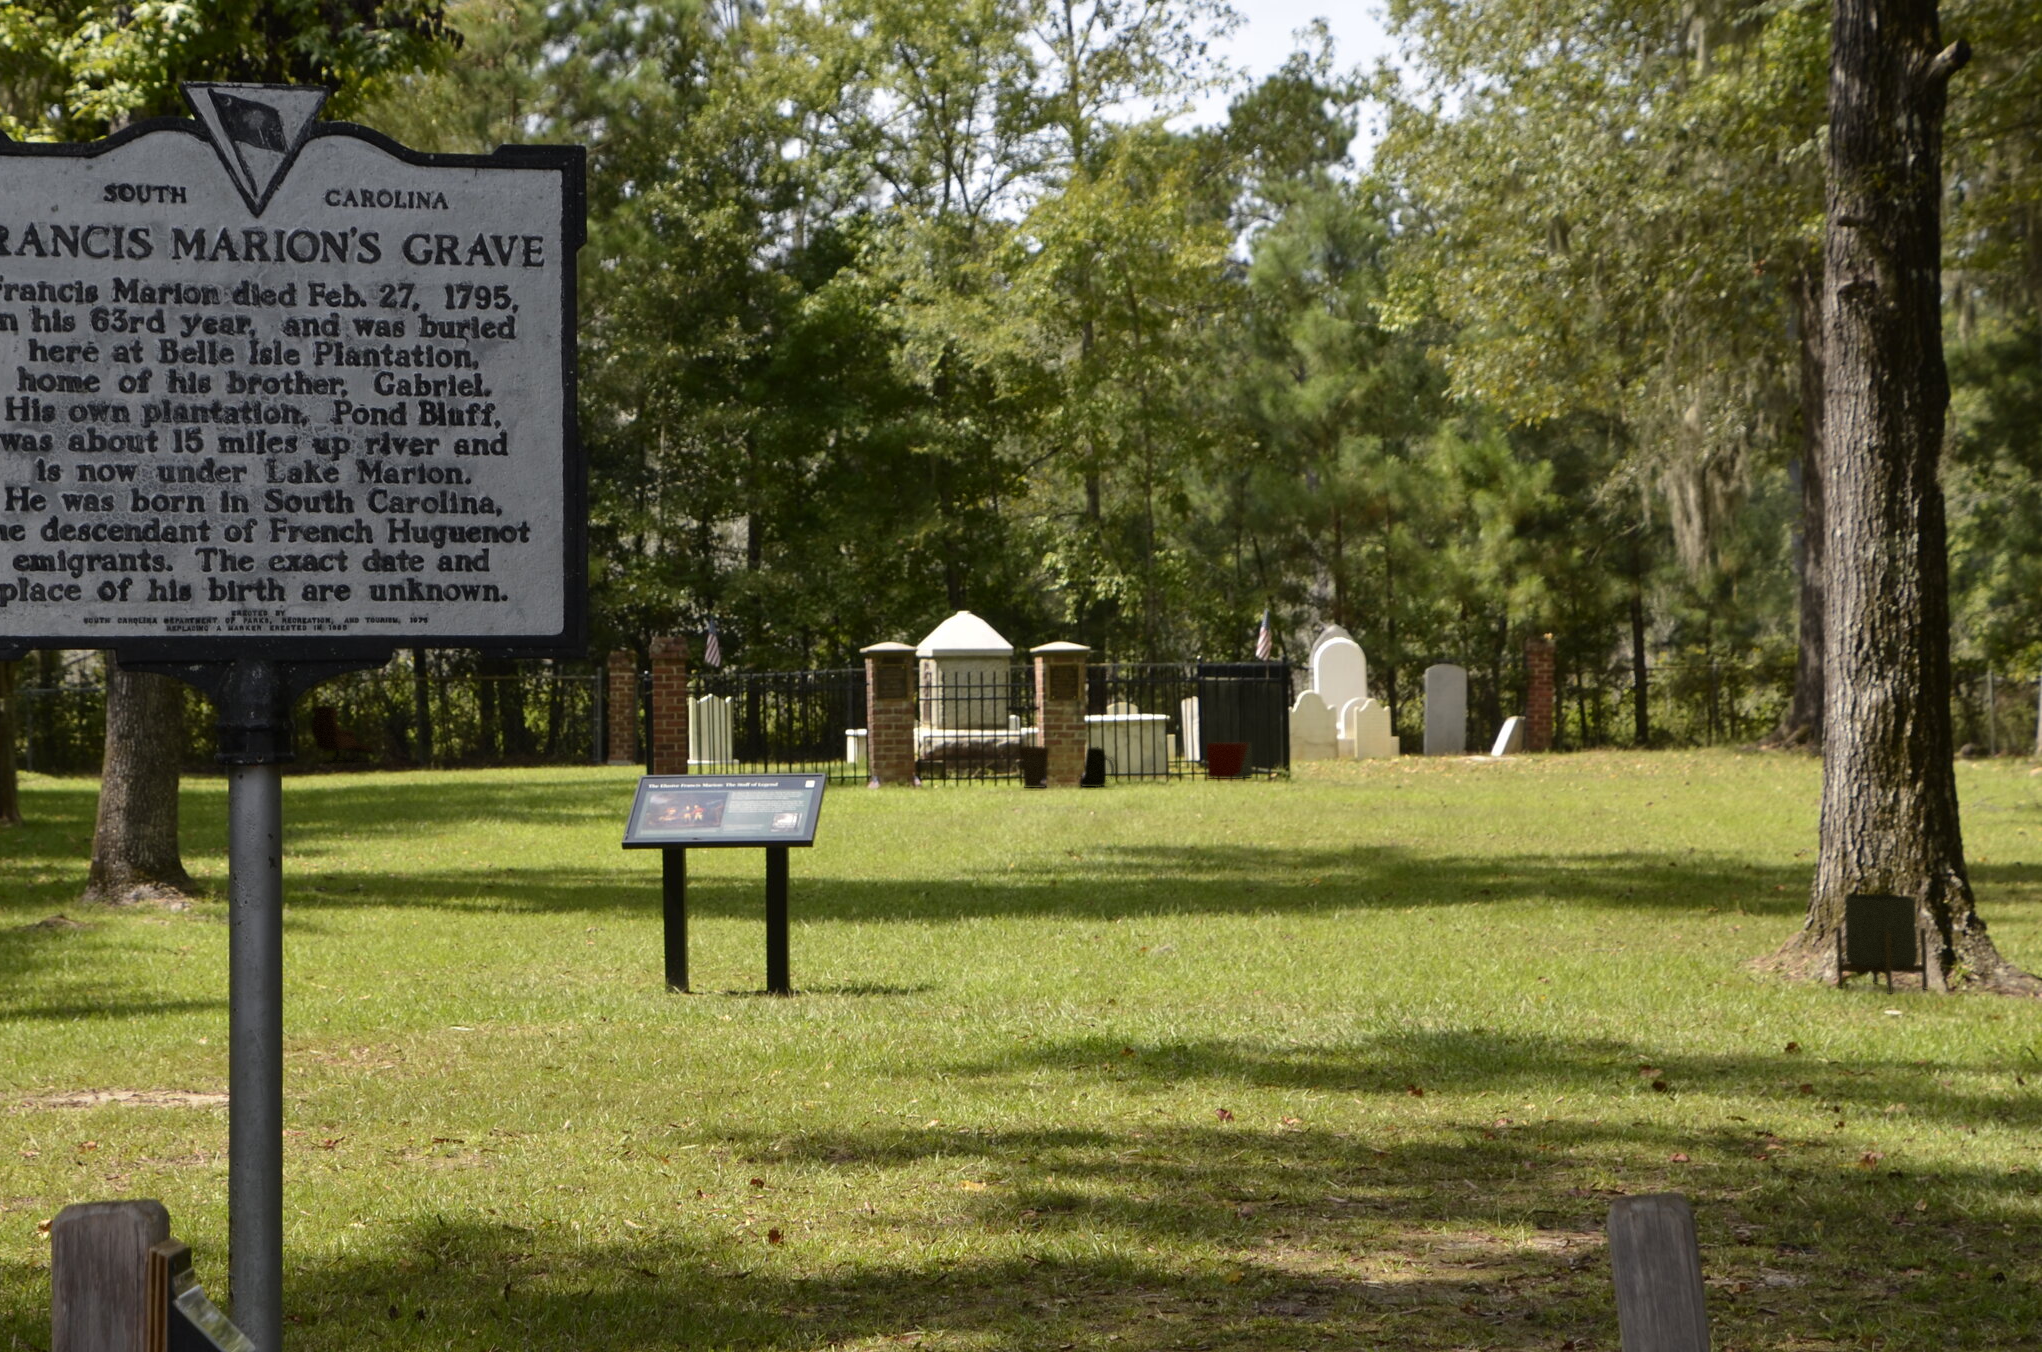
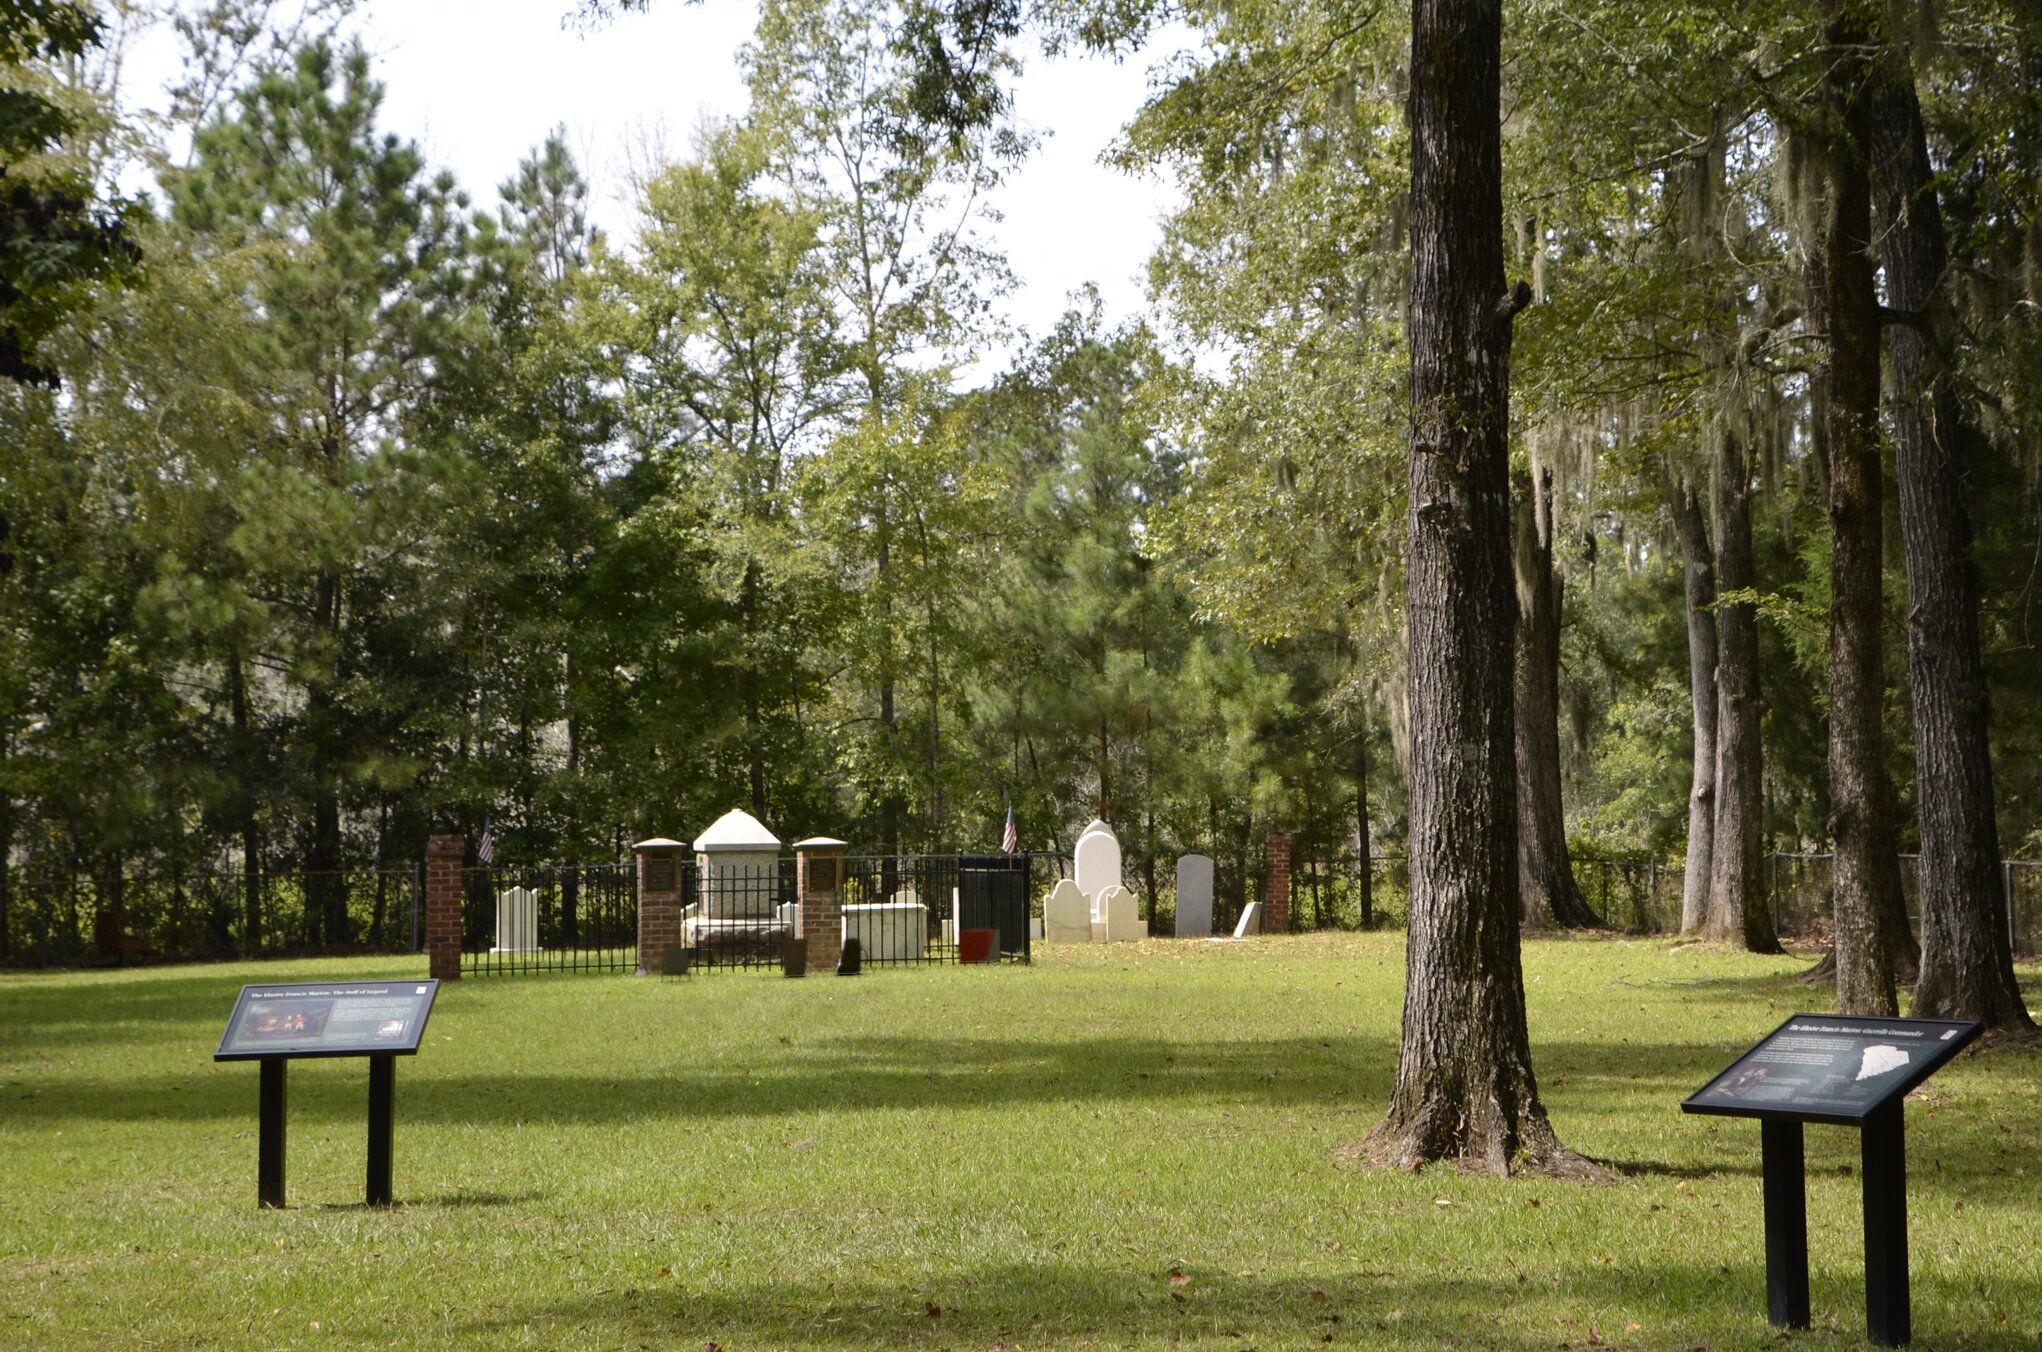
planter: present [1836,894,1928,994] -> present [661,948,691,978]

